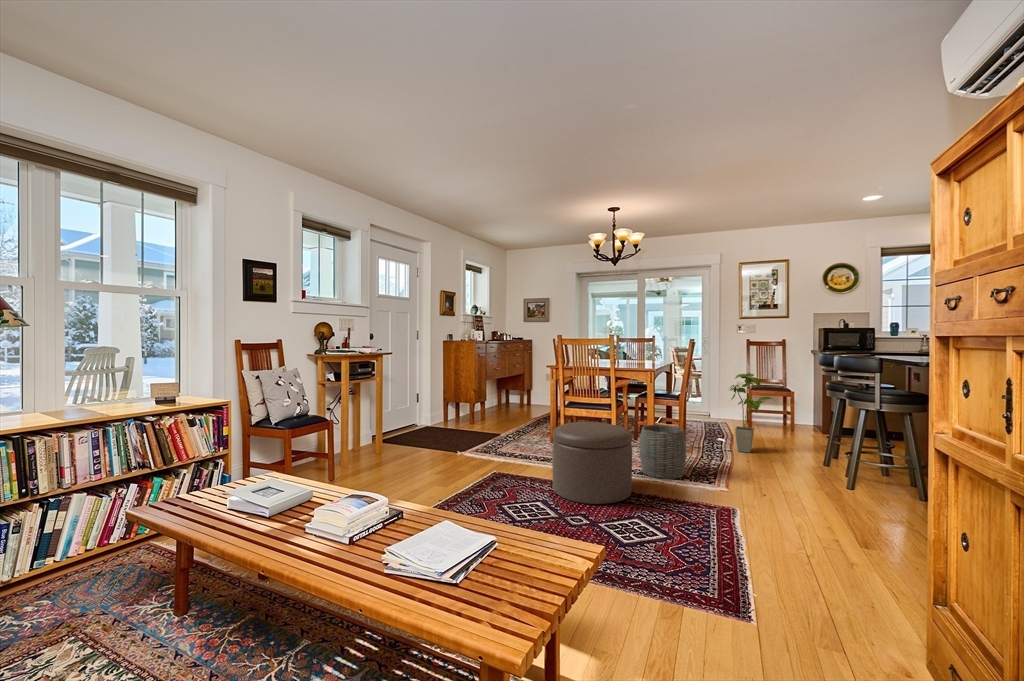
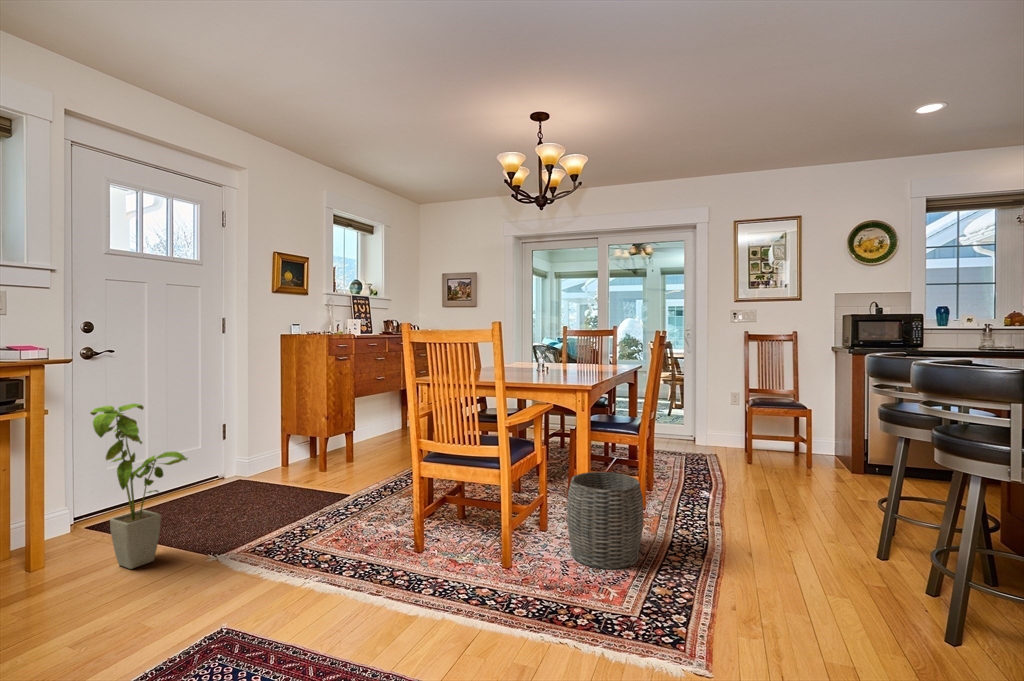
house plant: present [730,373,773,453] -> present [90,404,187,569]
ottoman: present [552,422,632,504] -> none [396,475,539,642]

